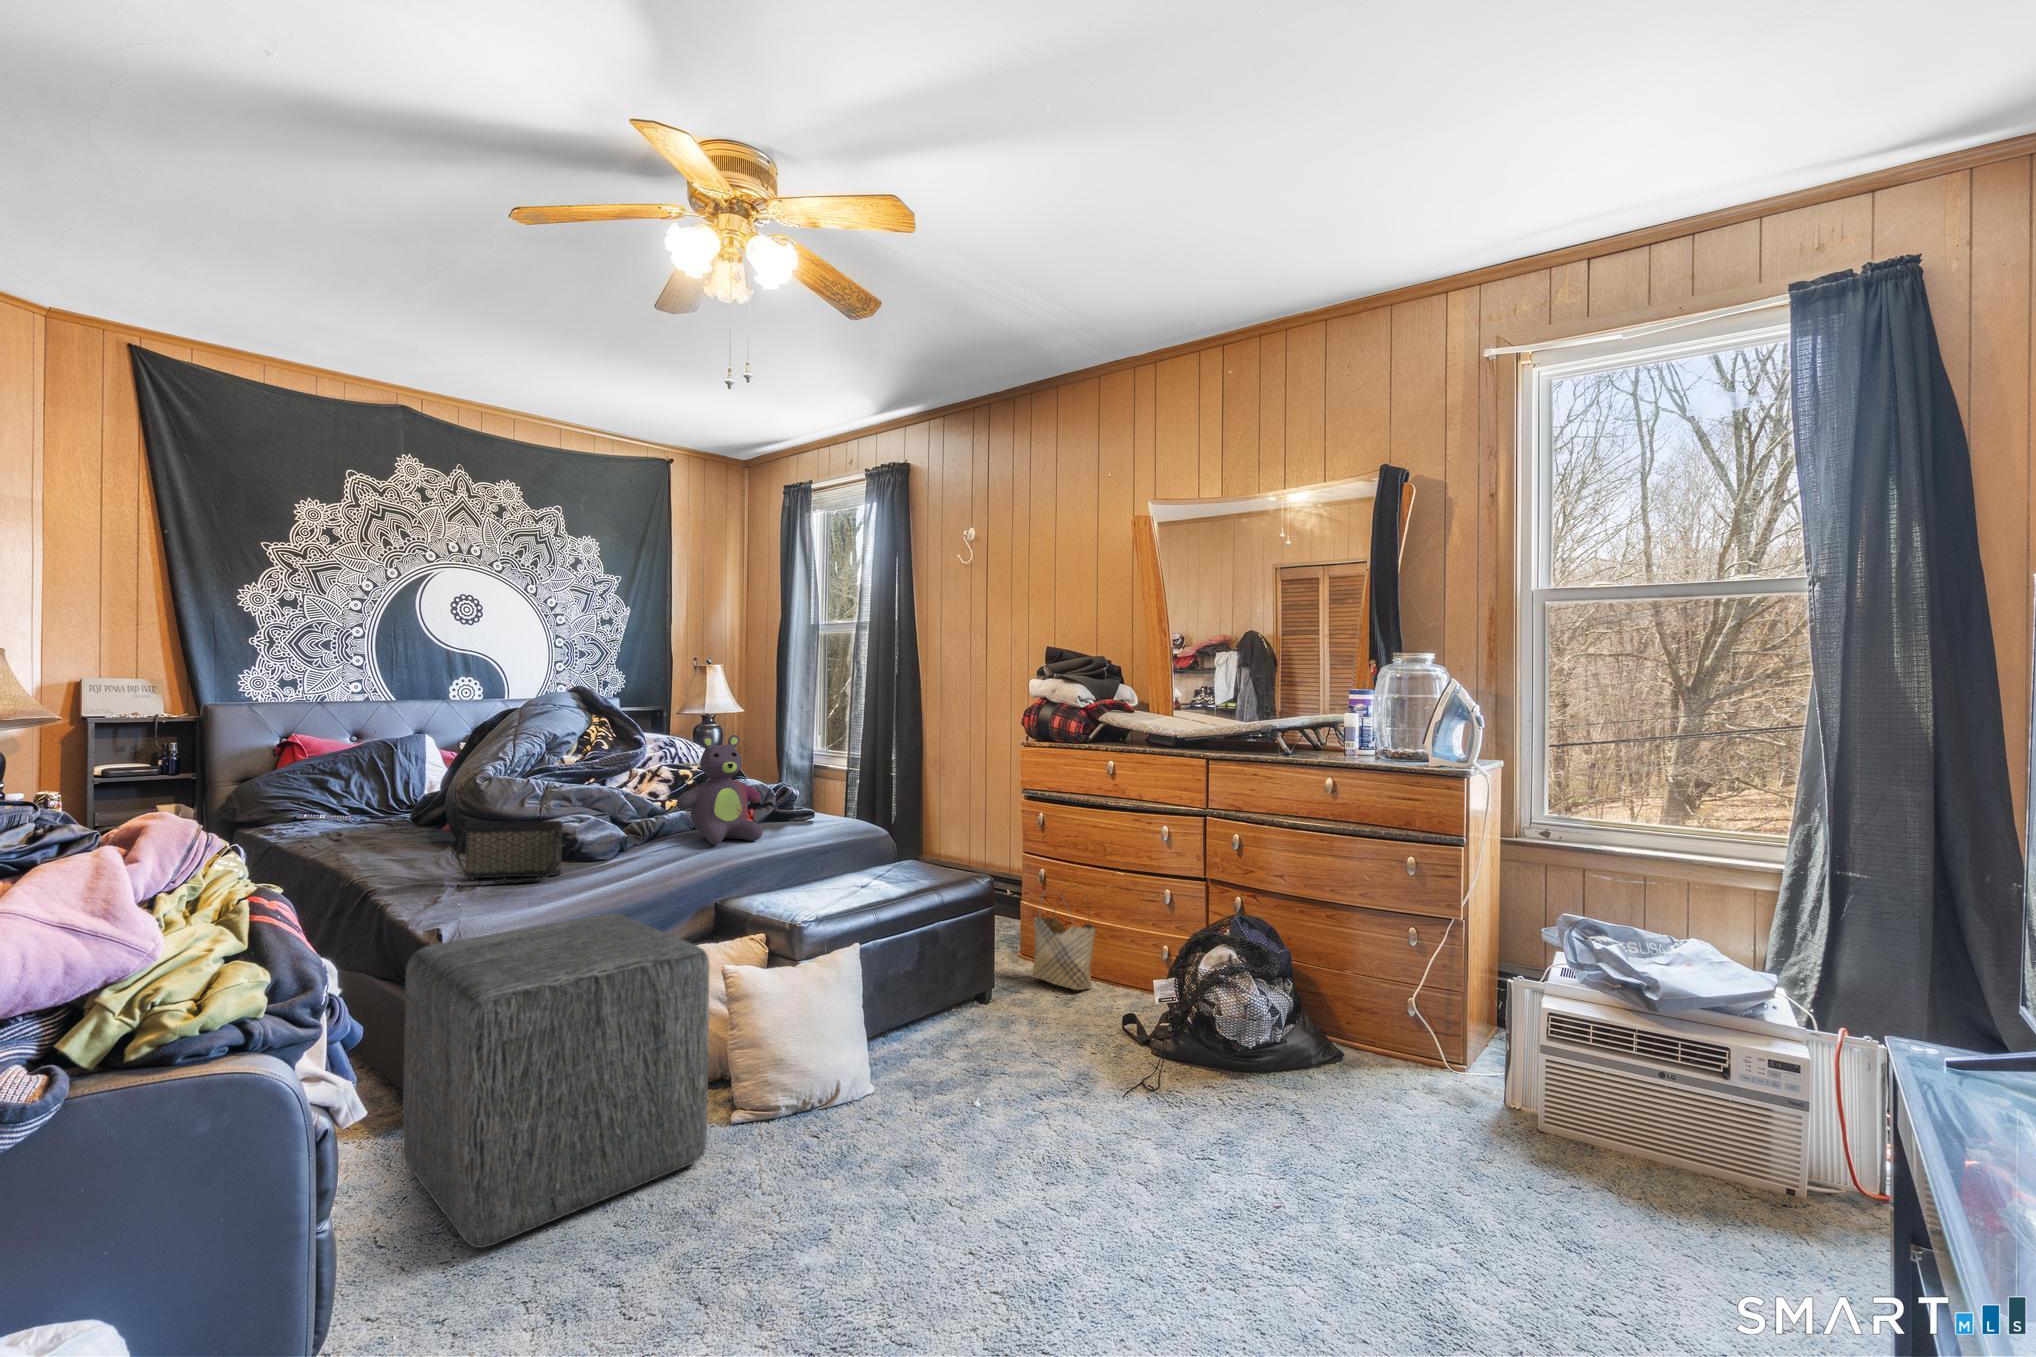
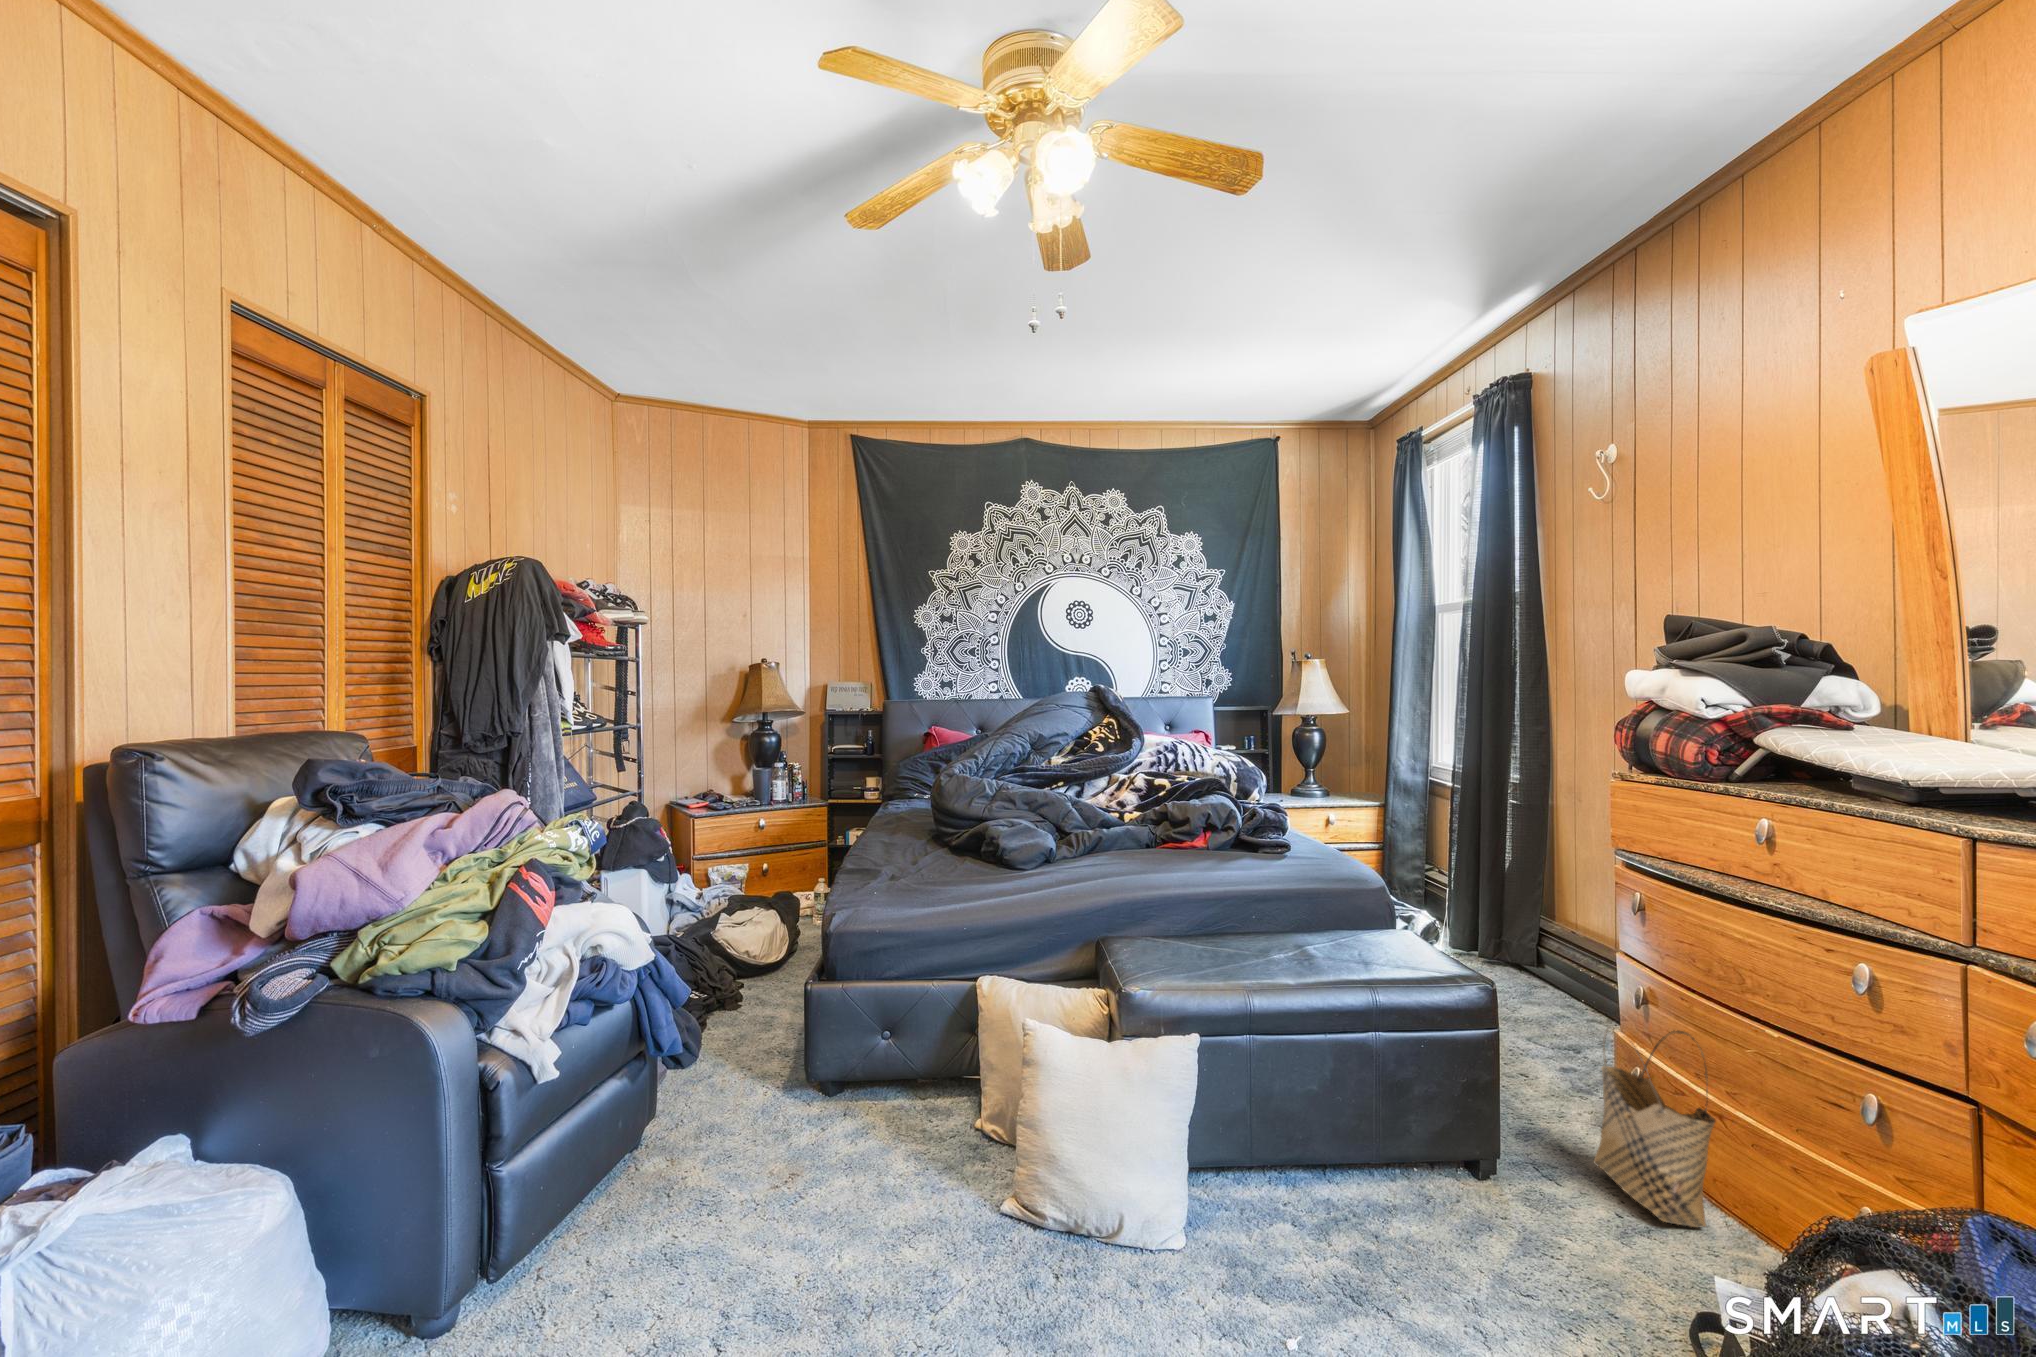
stuffed bear: present [676,735,763,844] -> none [1107,742,1207,870]
handbag: present [456,821,563,884] -> none [894,815,972,880]
ottoman: present [402,913,709,1248] -> none [690,926,959,1238]

